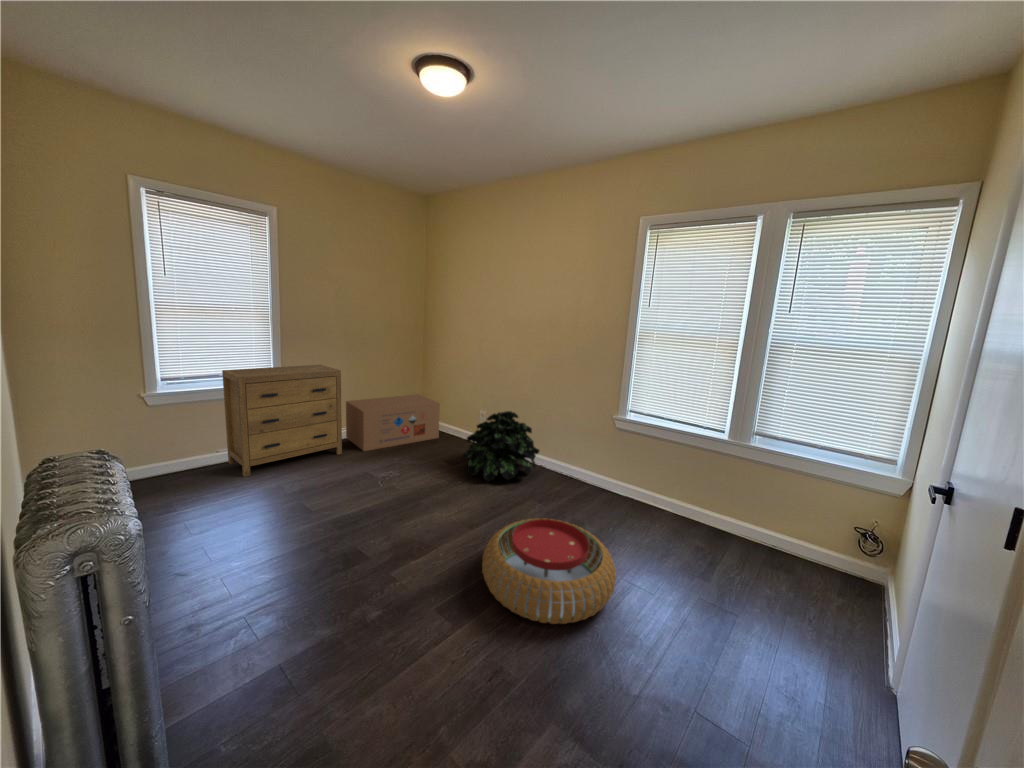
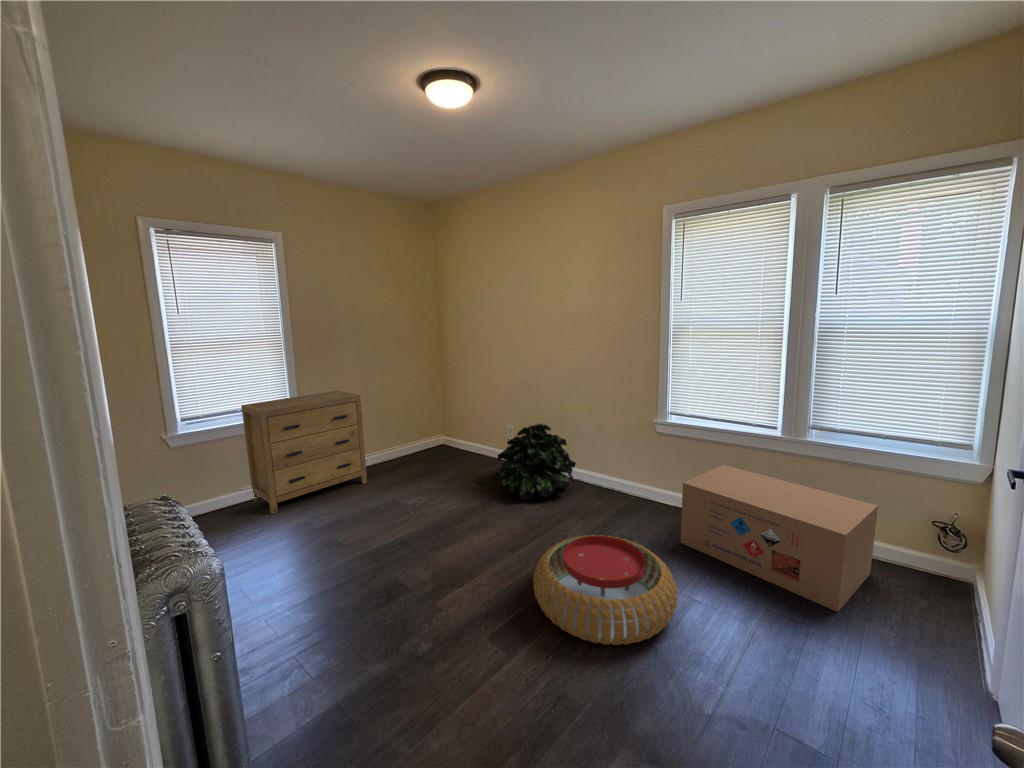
cardboard box: present [346,394,440,451] -> present [680,465,878,612]

